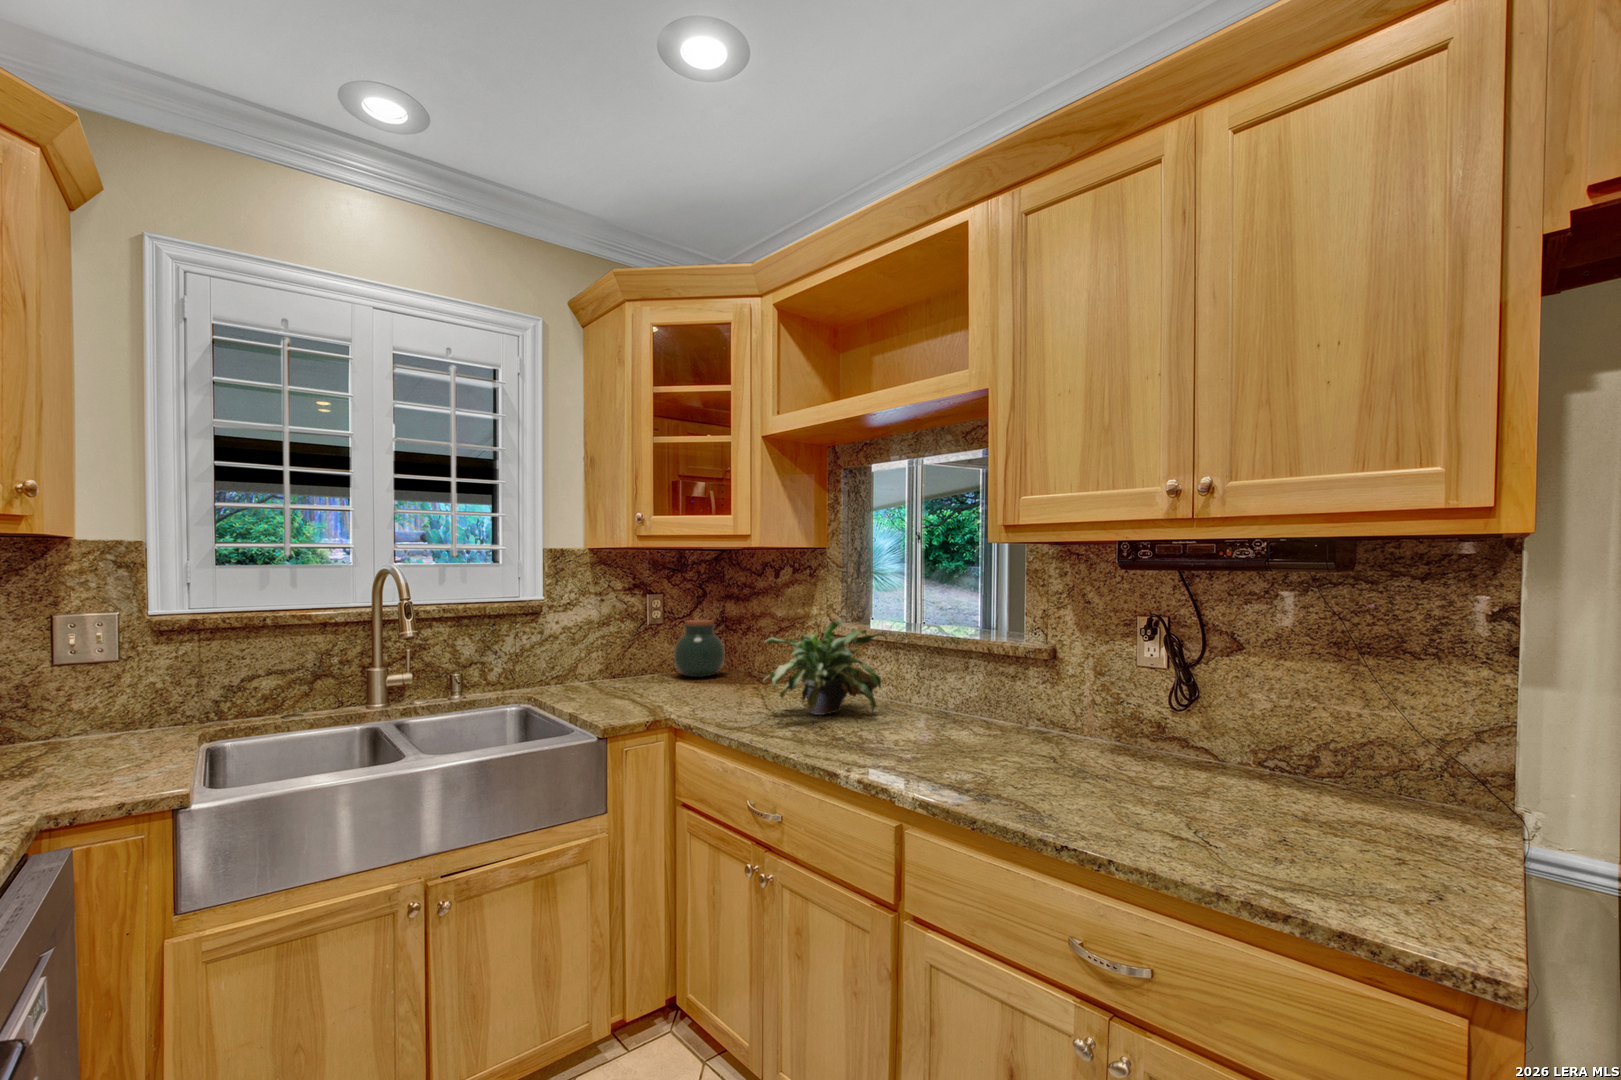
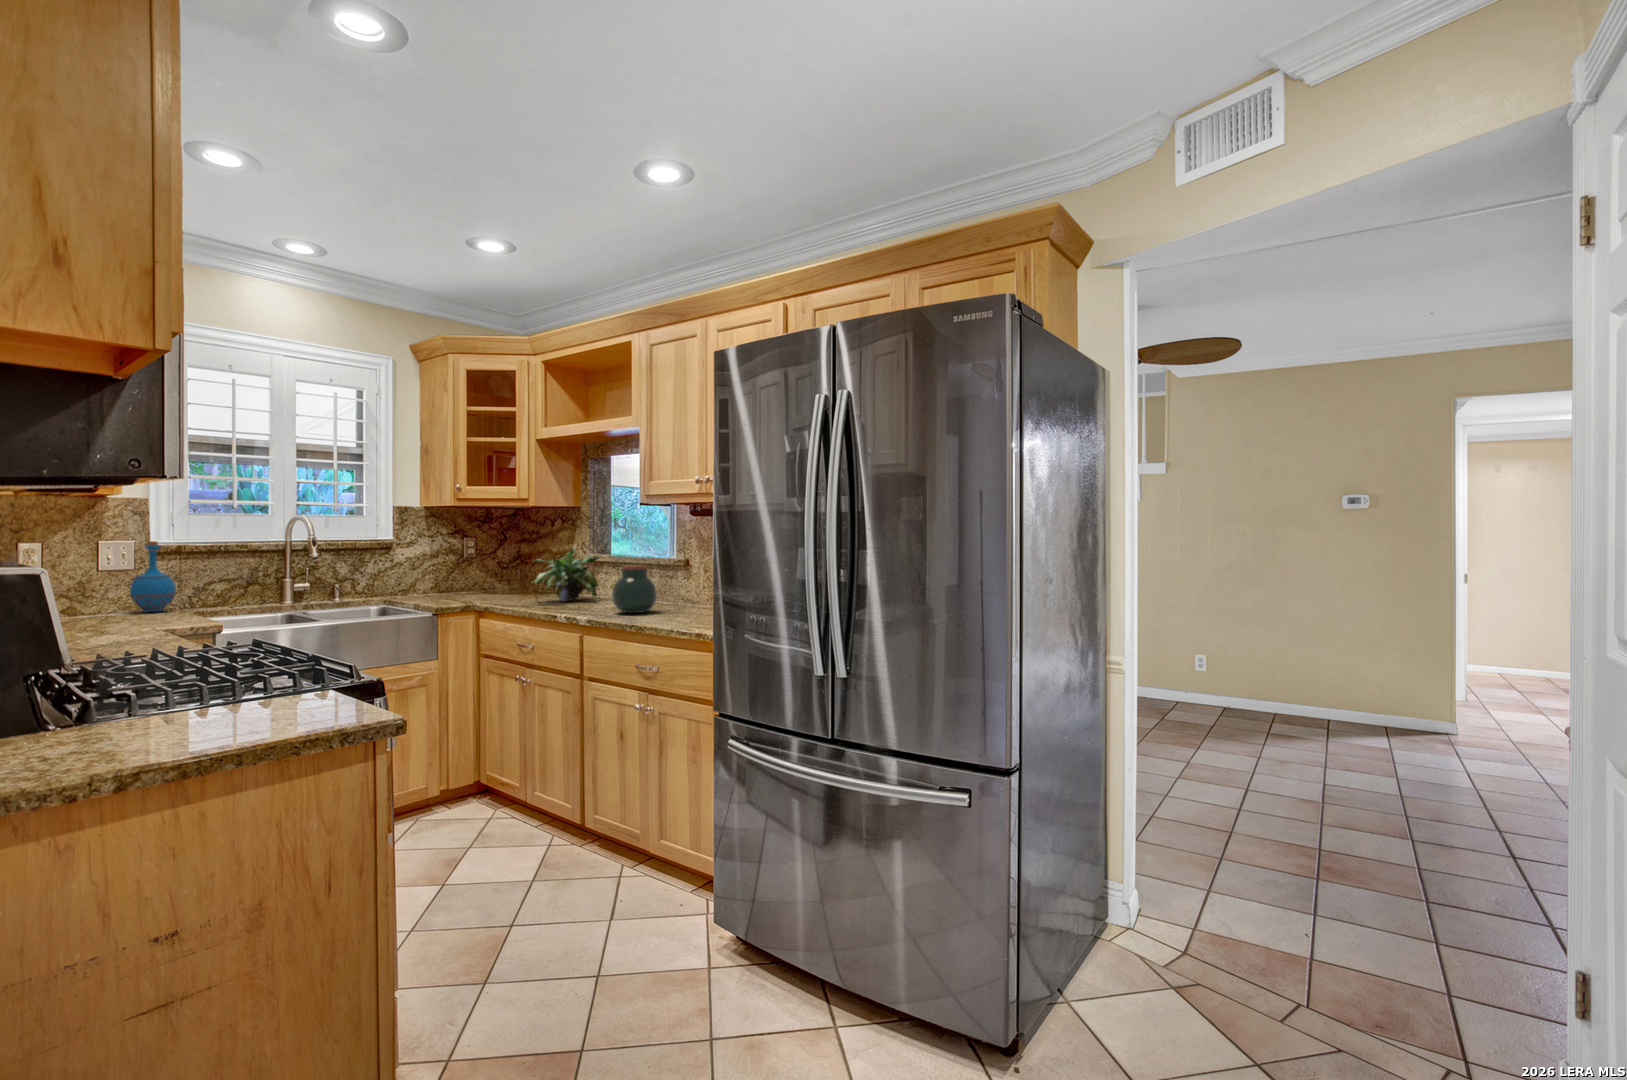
bottle: none [107,610,190,734] -> present [130,541,176,612]
jar: present [674,620,725,677] -> present [612,565,657,613]

